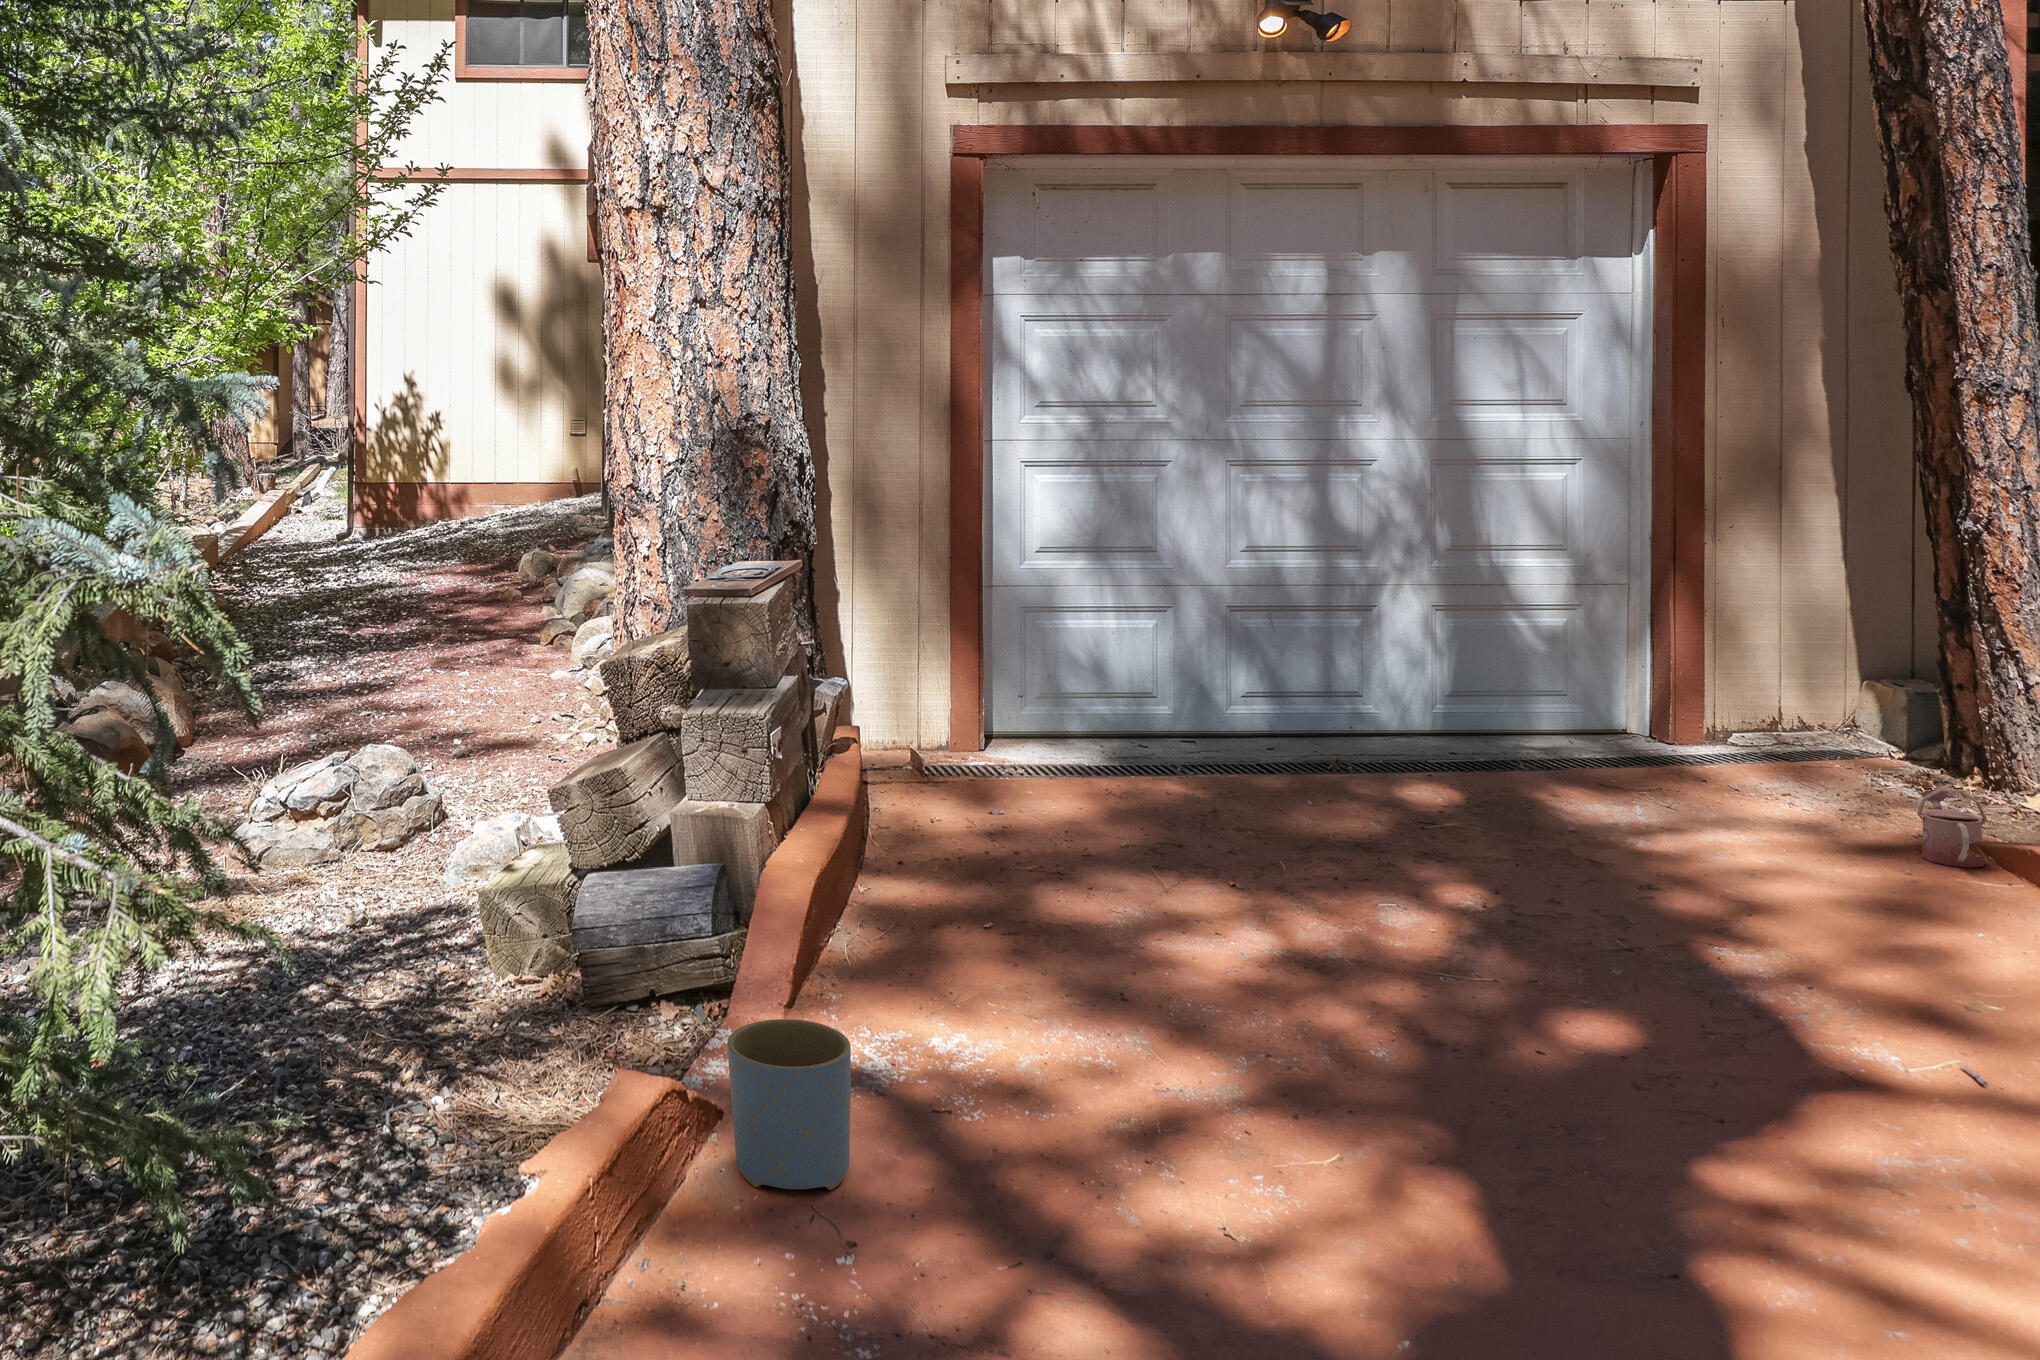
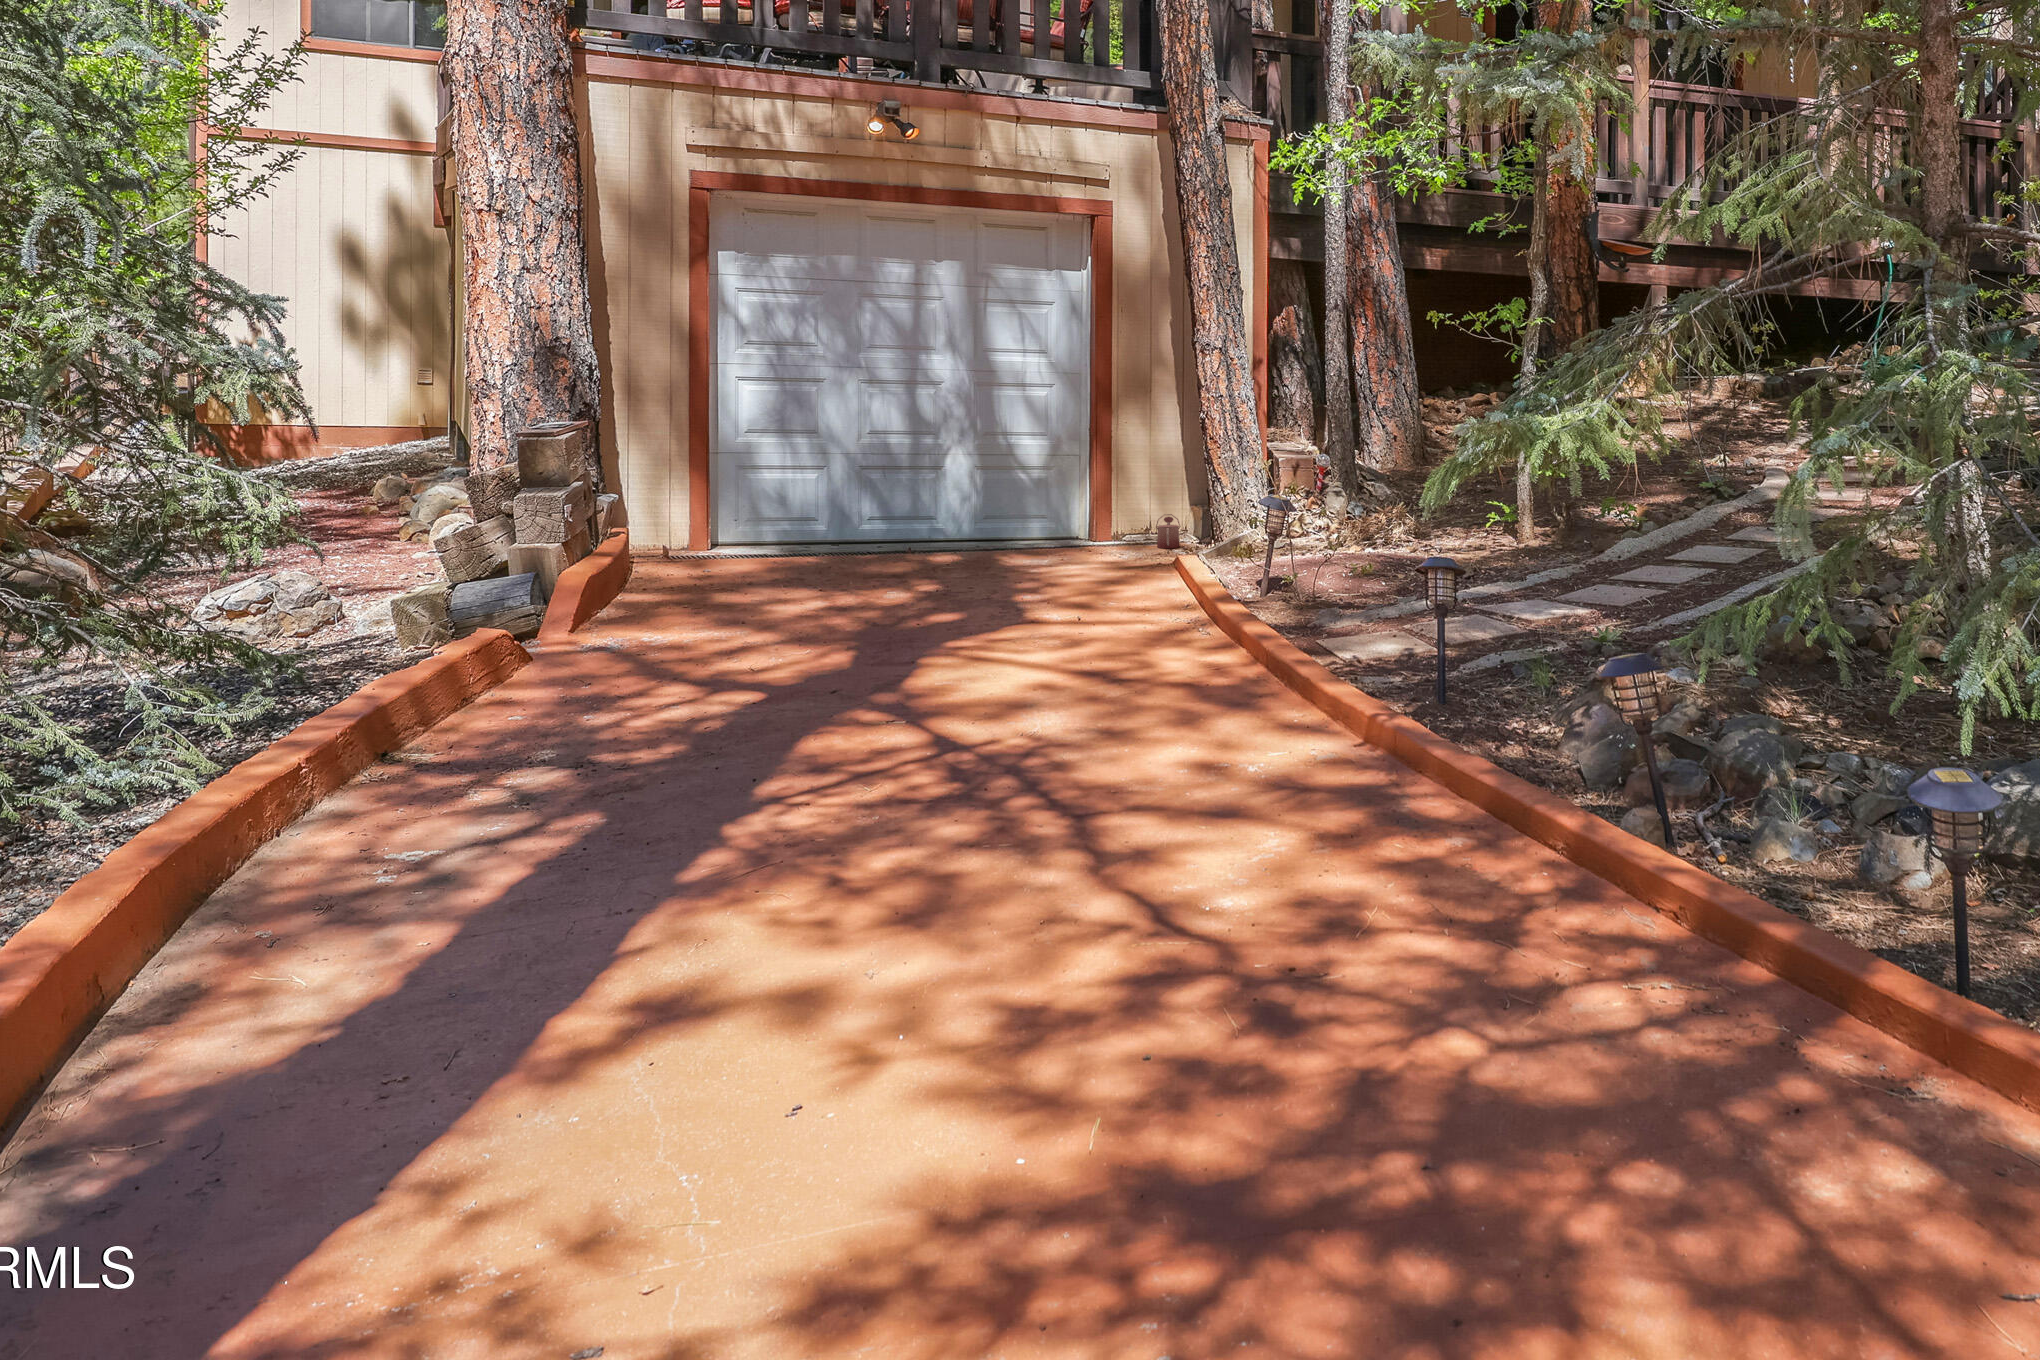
planter: present [727,1019,851,1190] -> none [533,614,594,682]

